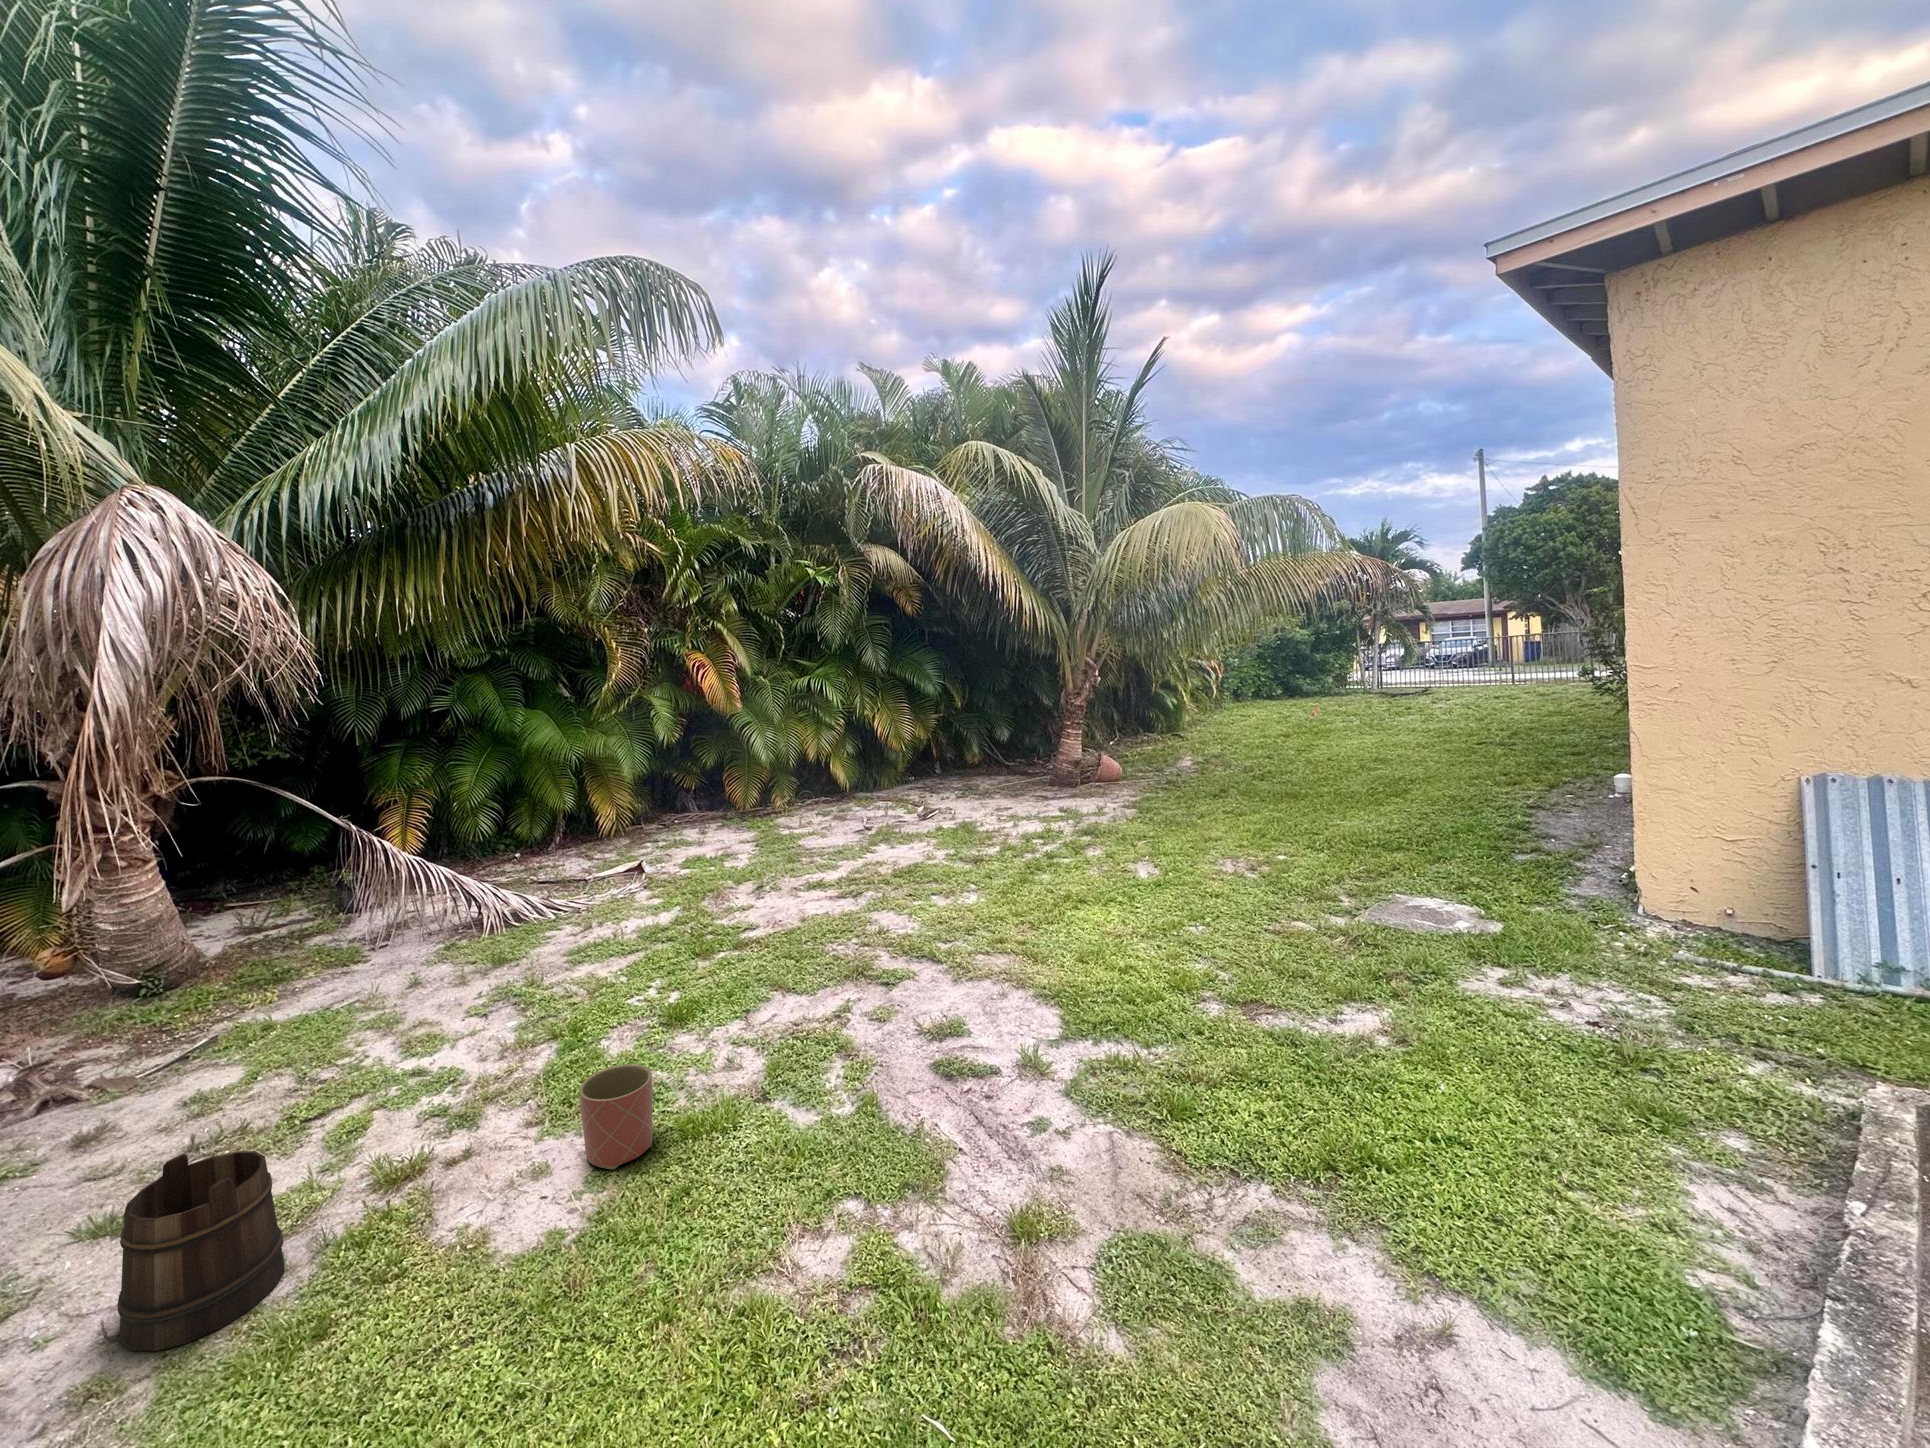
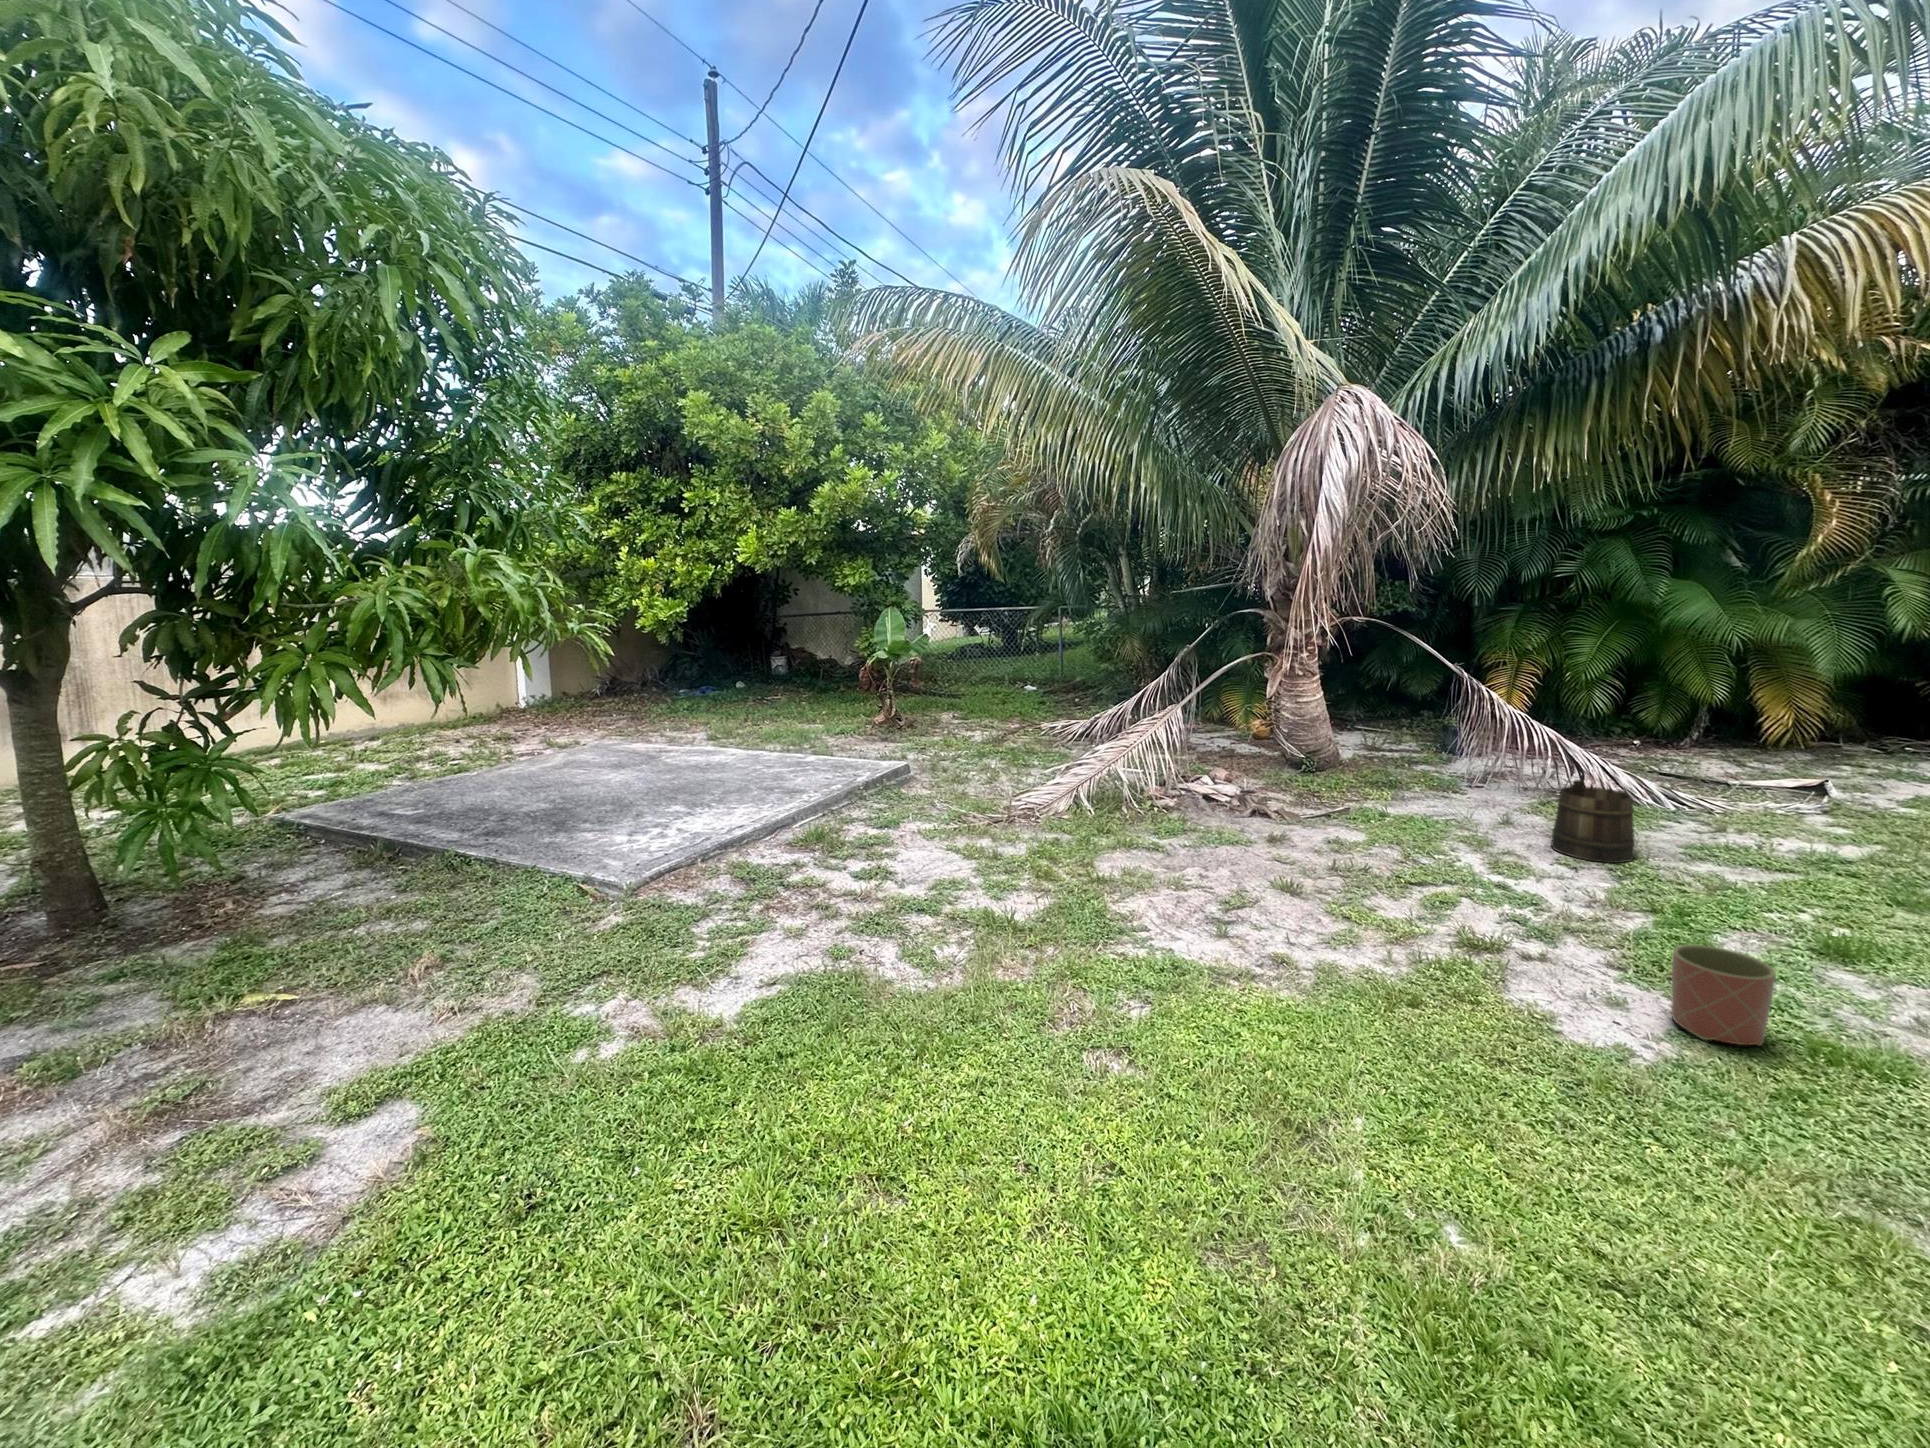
bucket: present [117,1151,285,1351] -> present [1551,780,1635,863]

